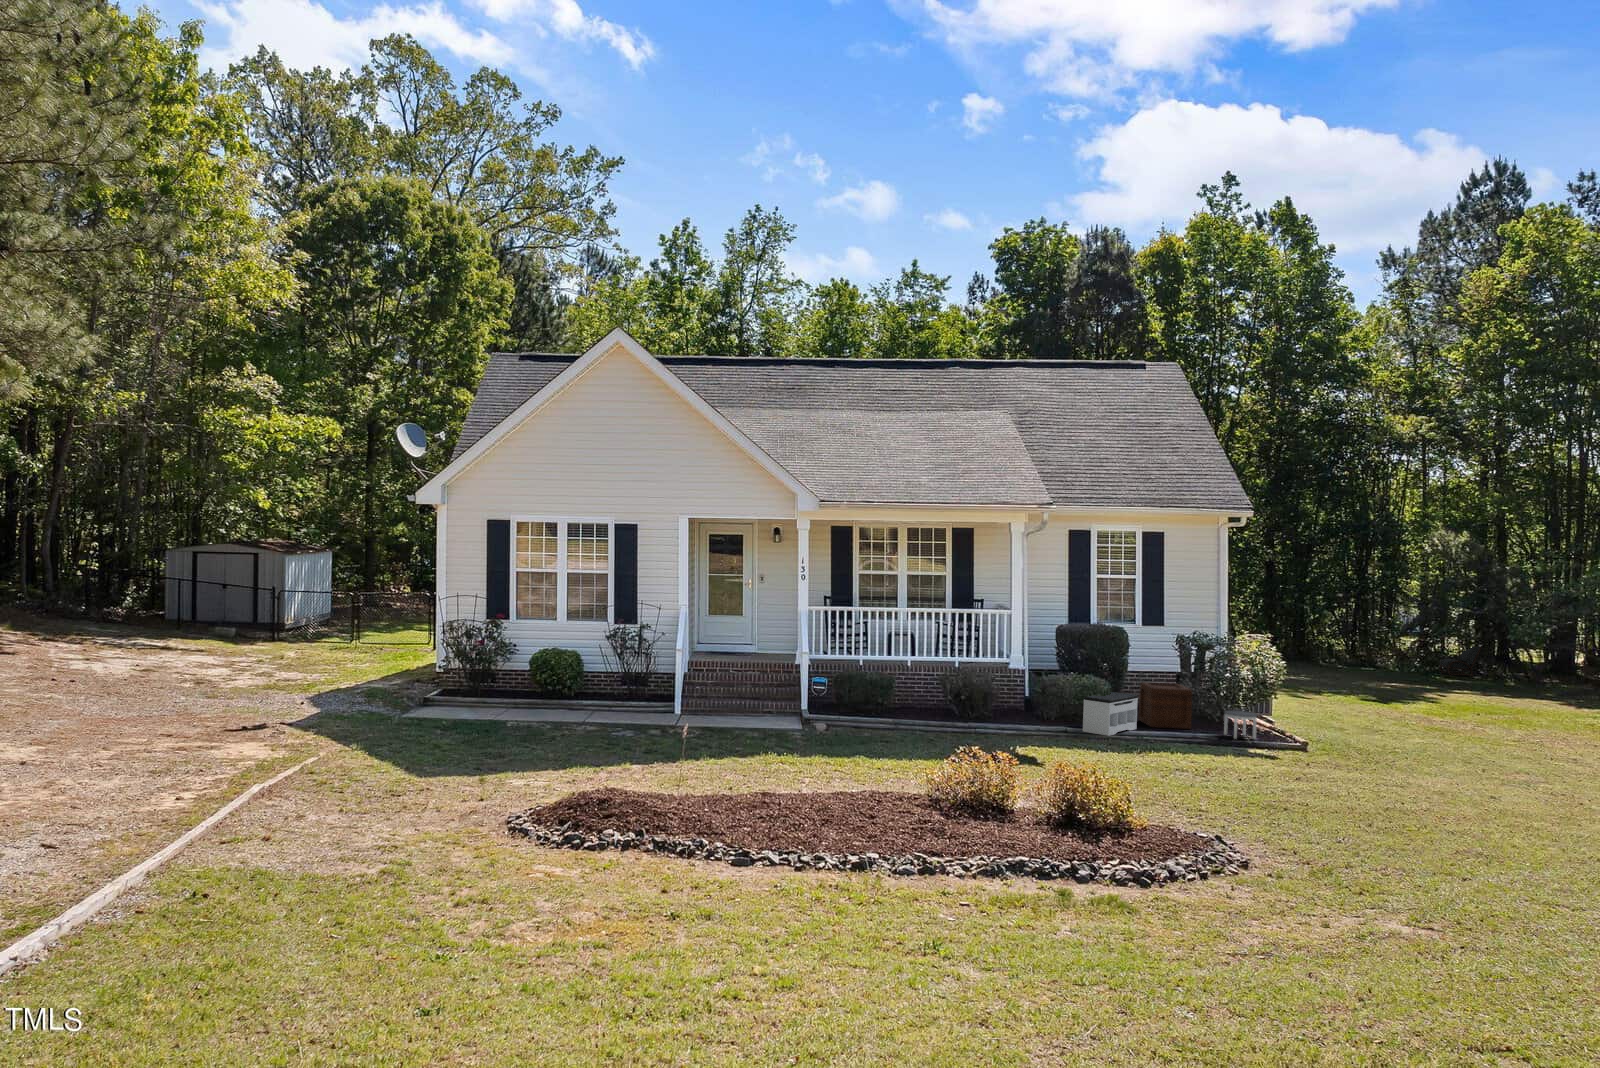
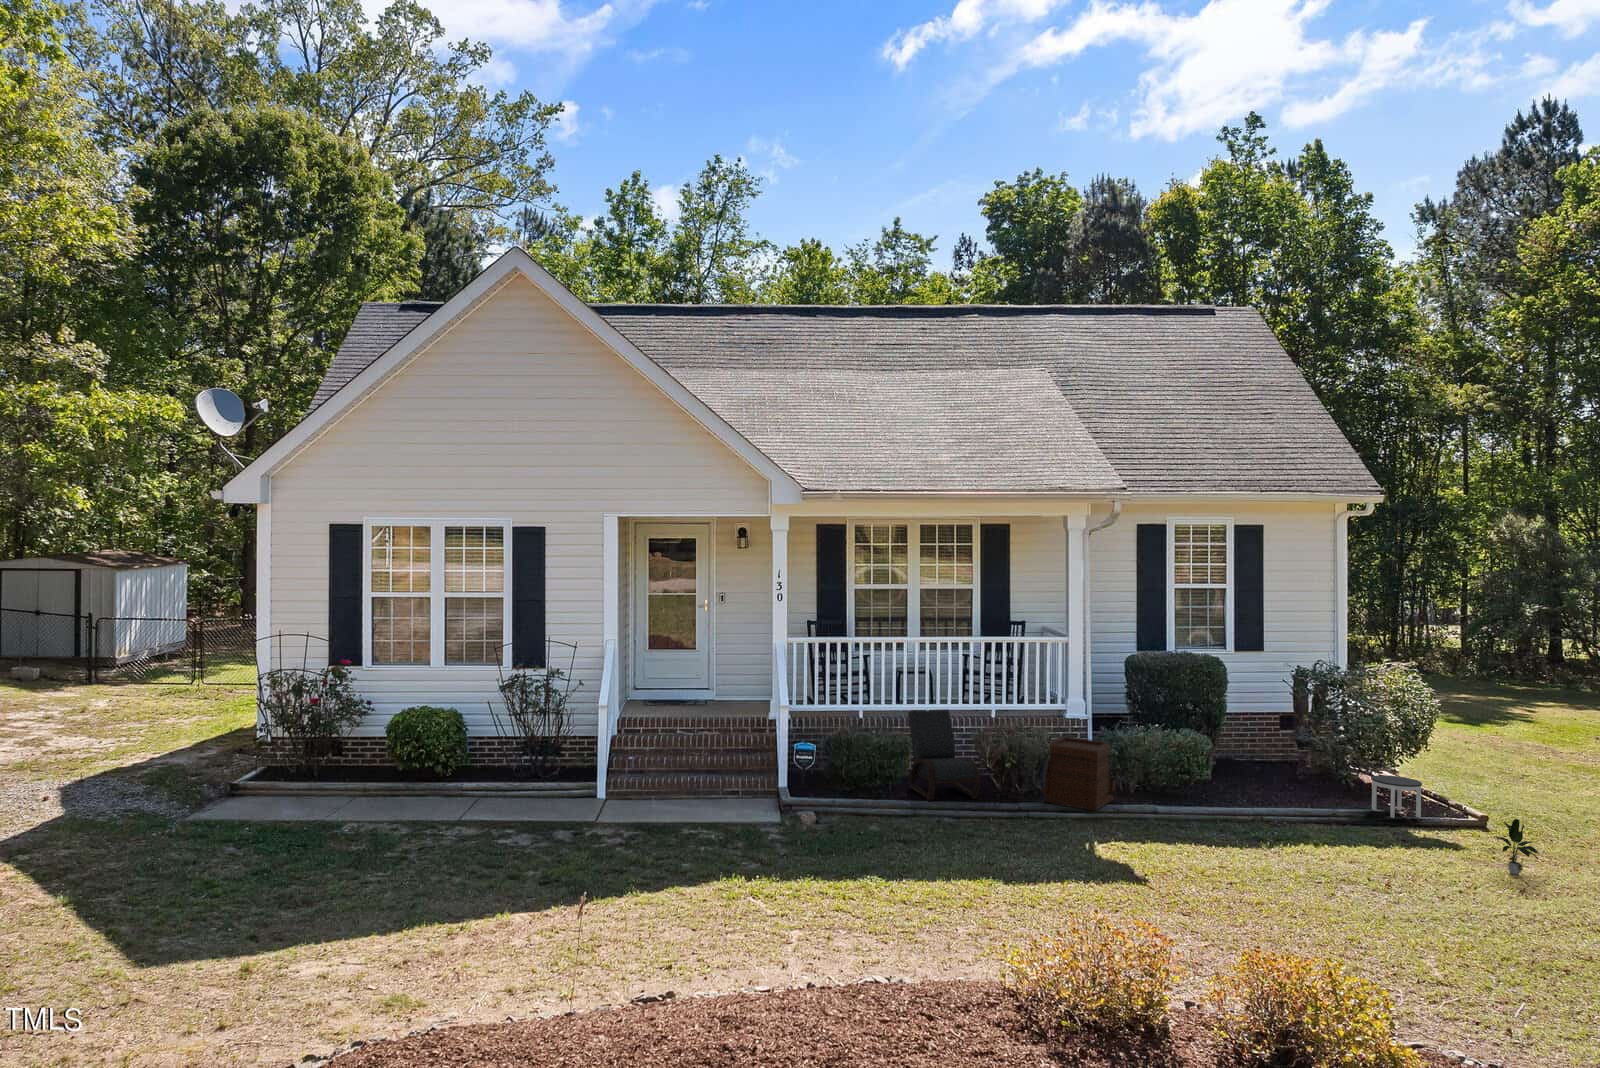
lounge chair: present [1439,646,1482,677] -> present [908,709,980,801]
wooden crate: present [1139,682,1192,729] -> present [1041,736,1116,811]
bench: present [1083,692,1138,736] -> none [1179,751,1251,820]
potted plant: none [1278,729,1307,766] -> present [1496,819,1539,875]

